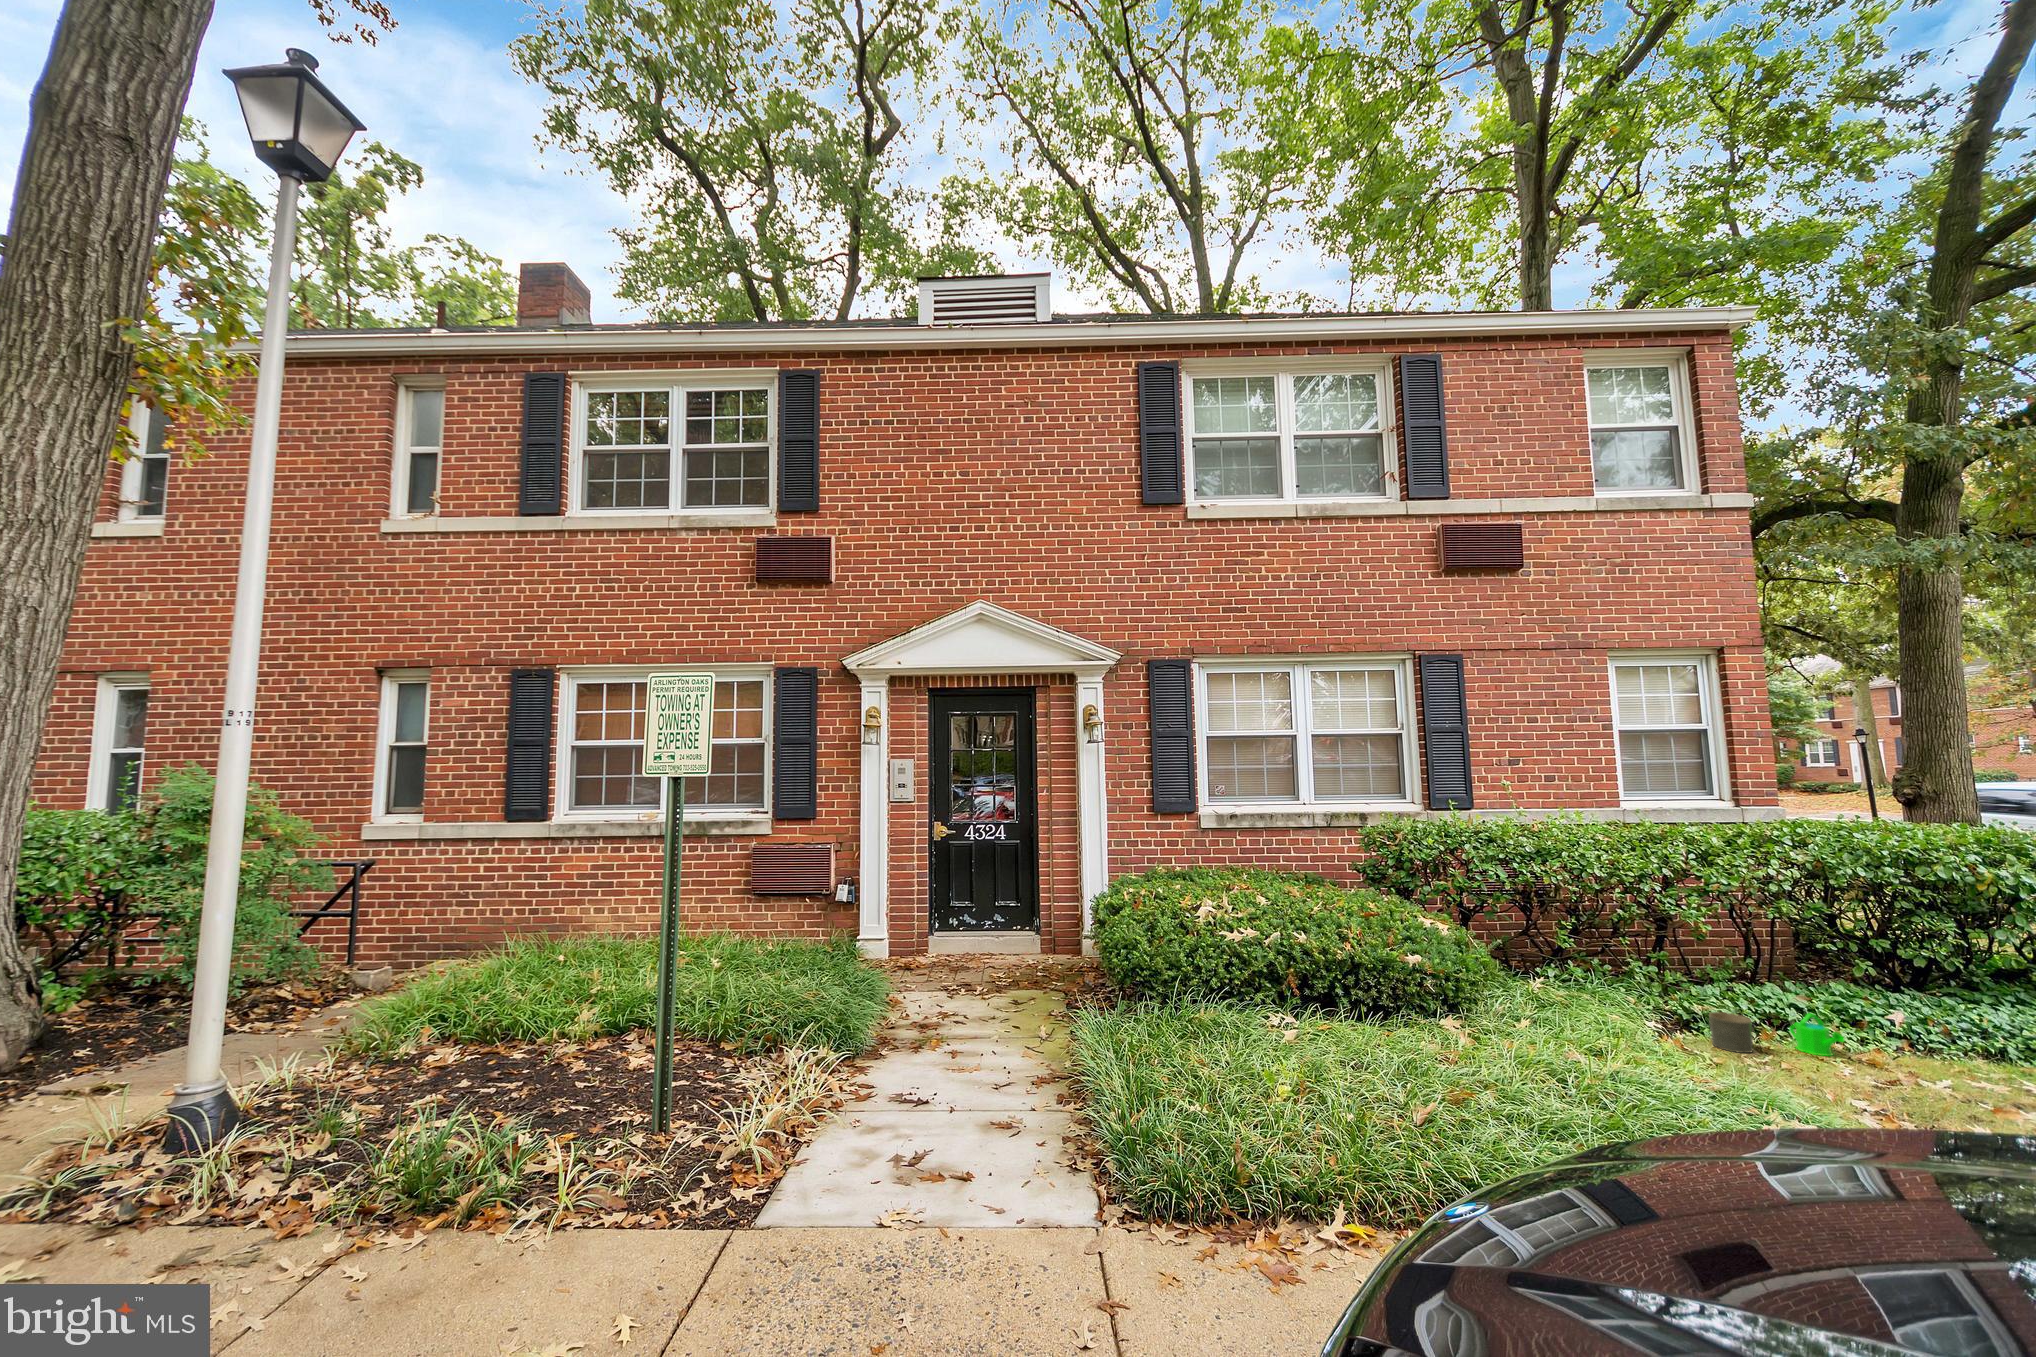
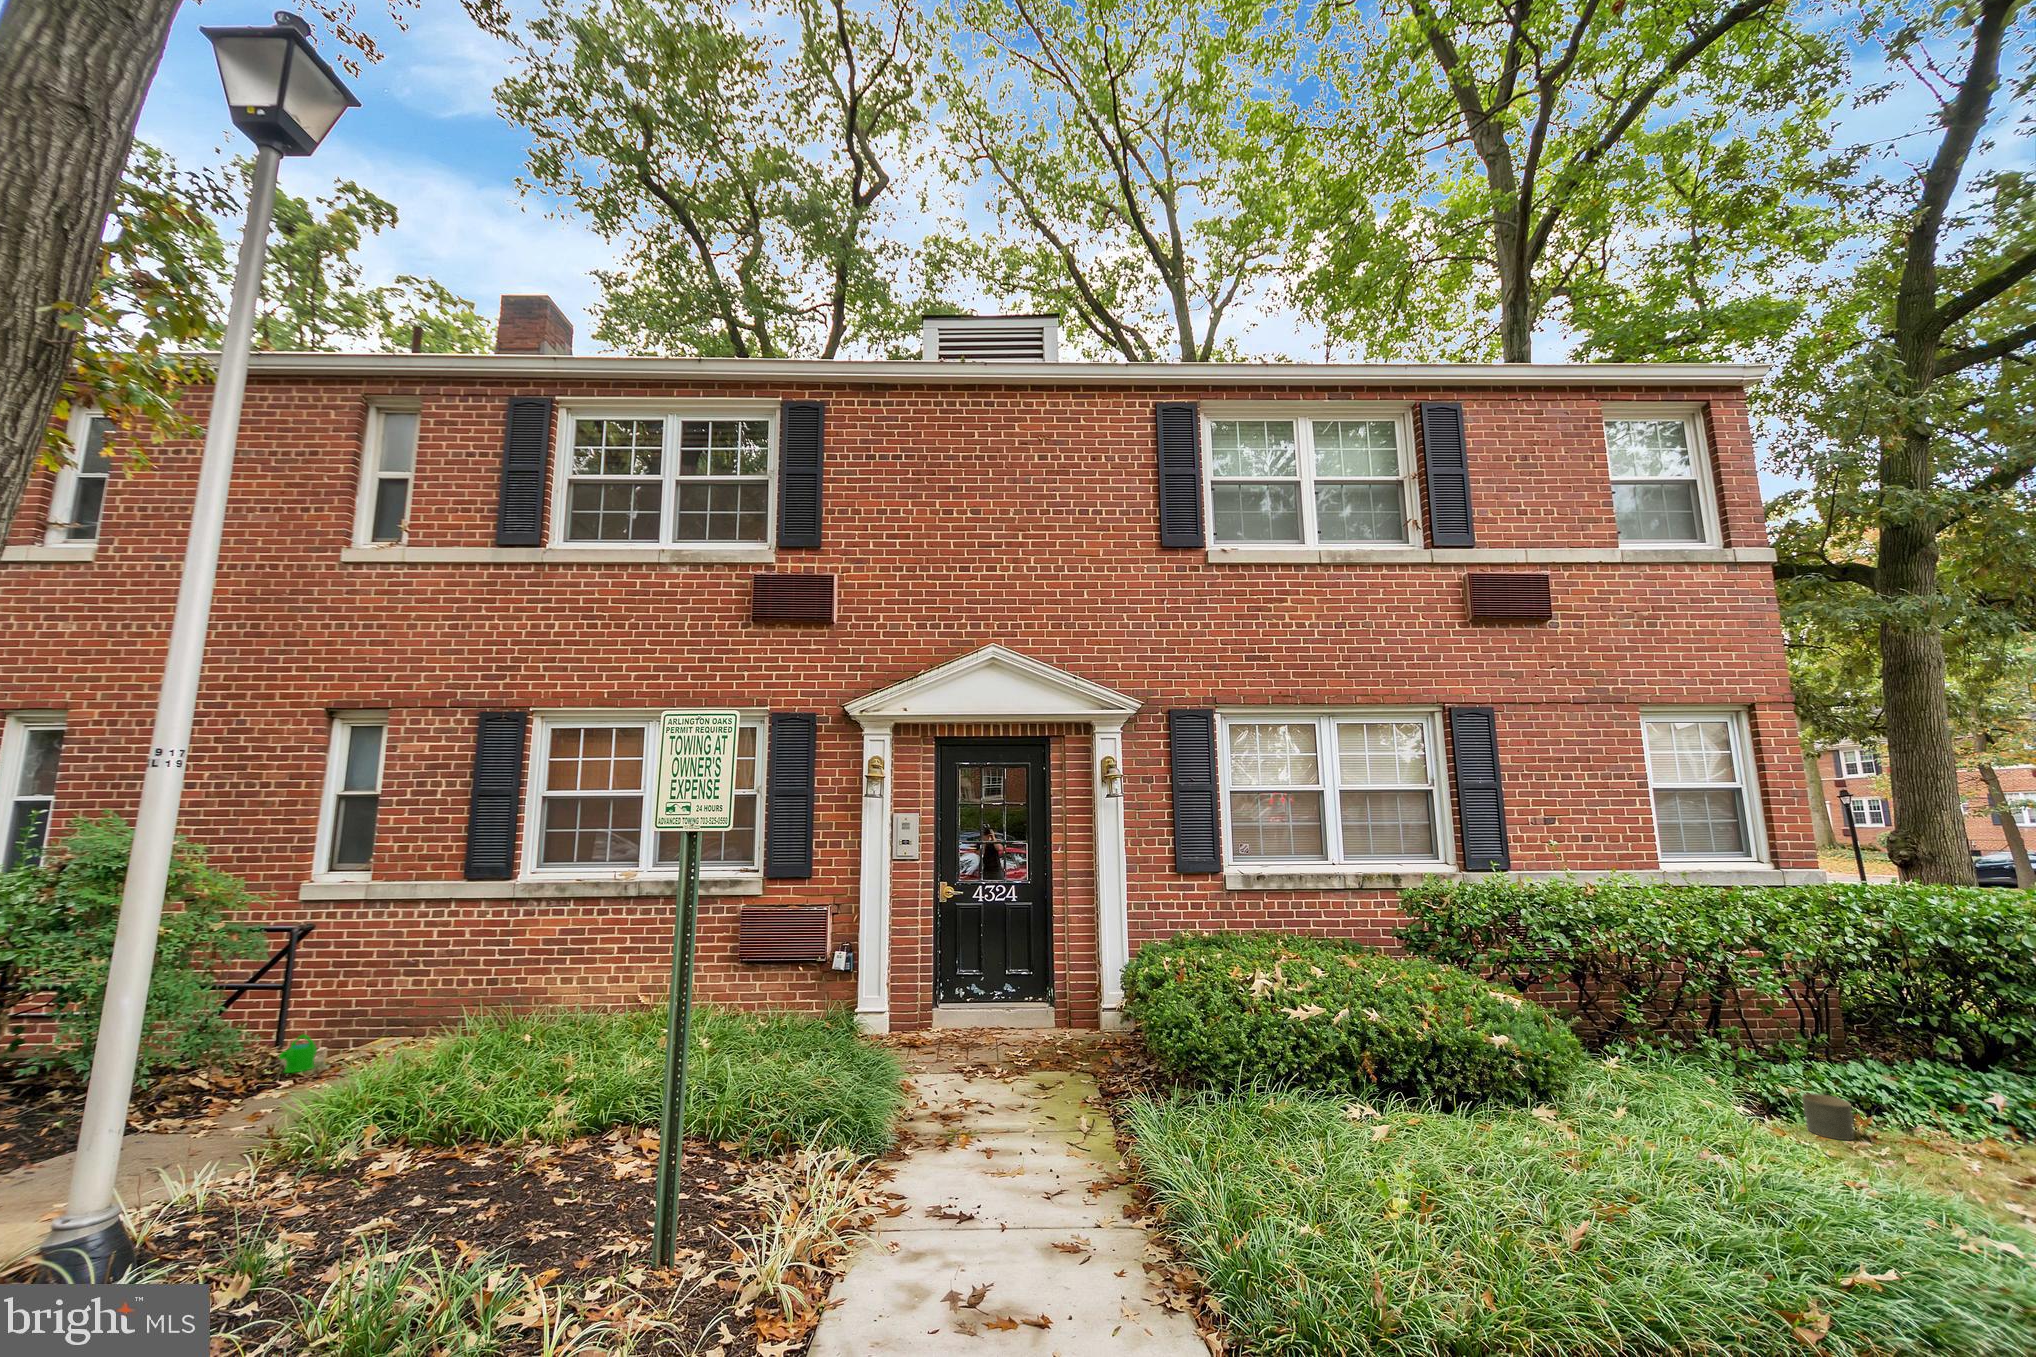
watering can: present [1789,1013,1845,1056] -> present [279,1034,317,1073]

